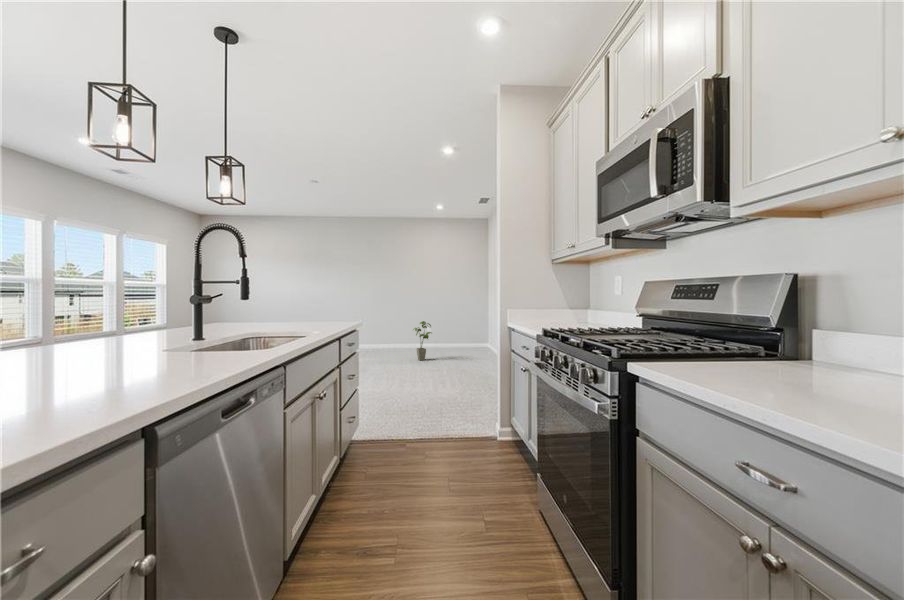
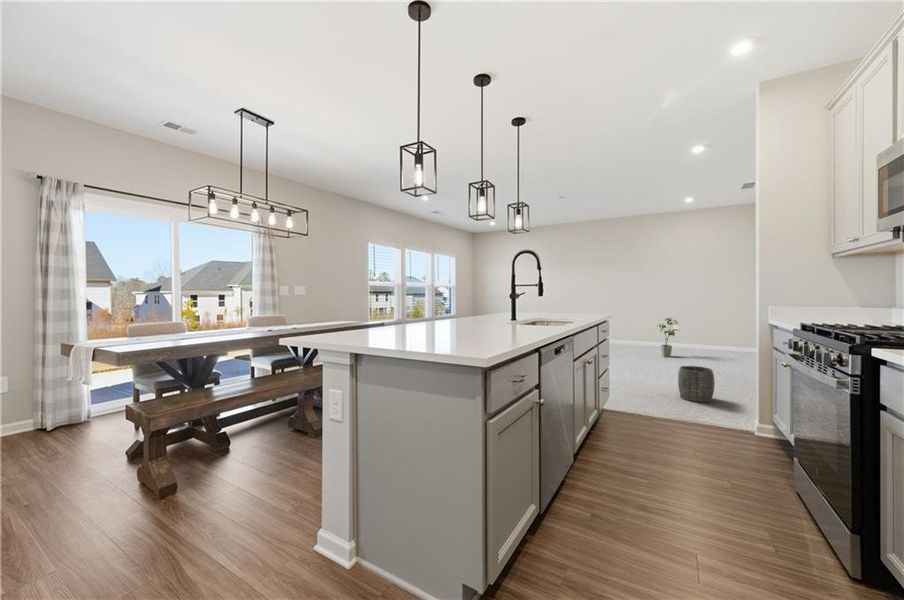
woven basket: none [431,372,462,410] -> present [678,366,714,402]

